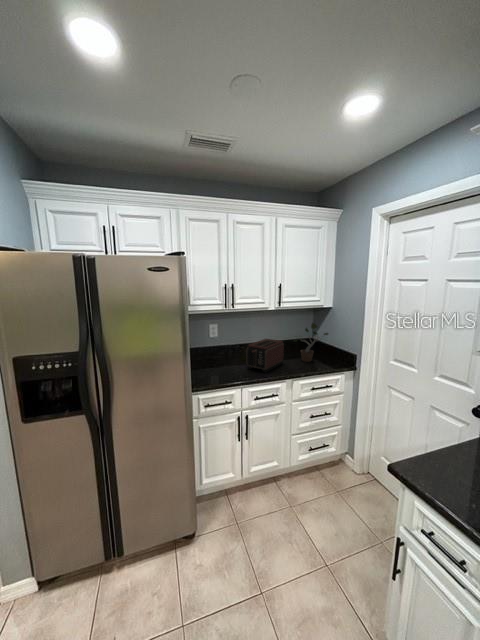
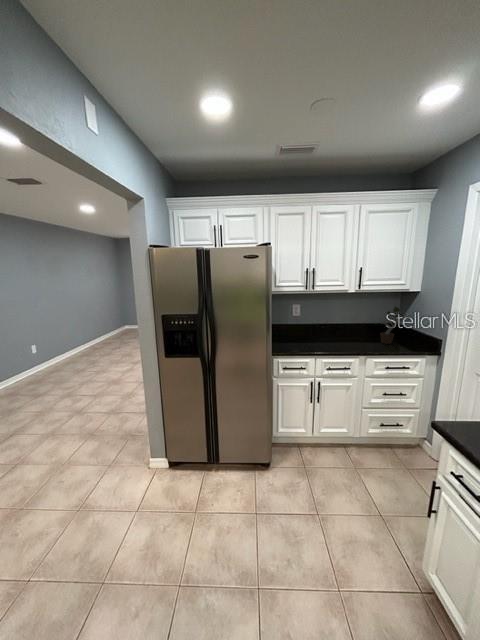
toaster: present [246,339,284,373] -> none [323,319,362,348]

